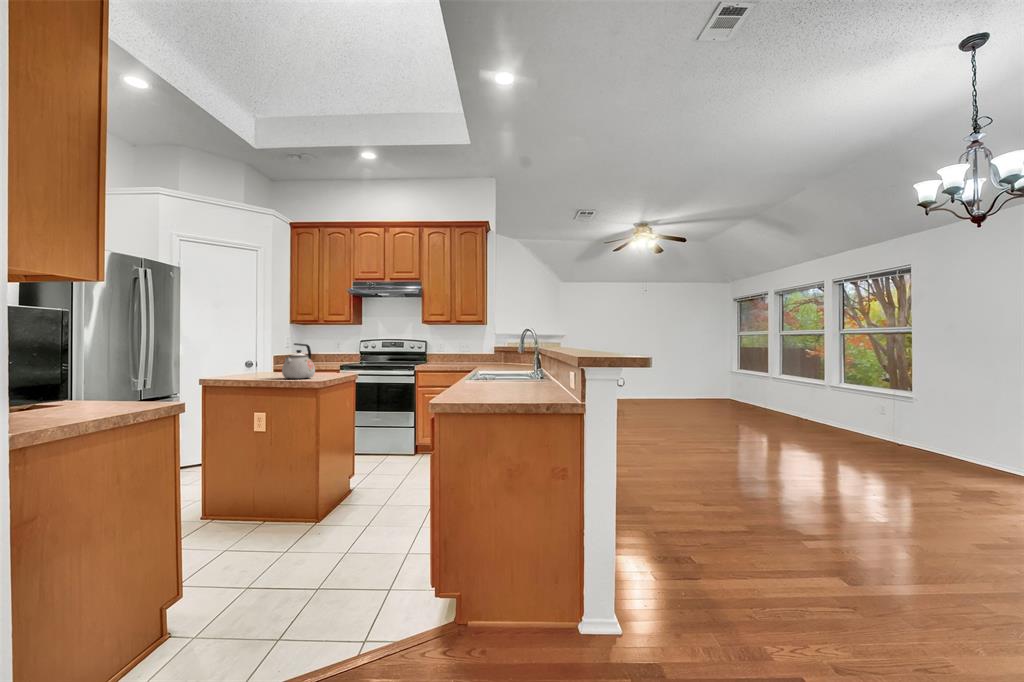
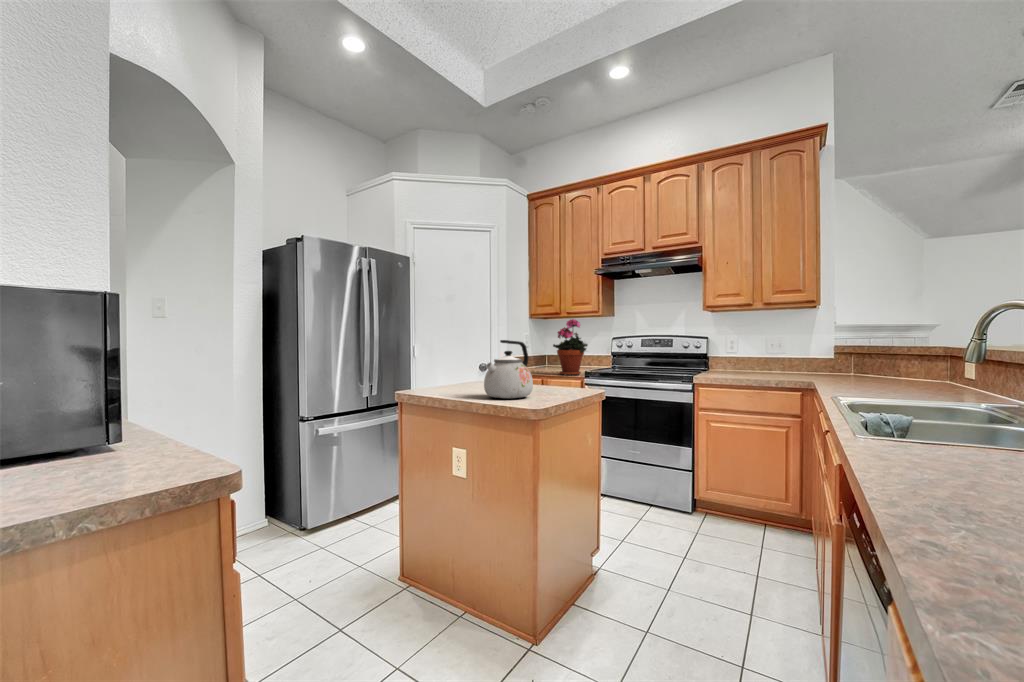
potted plant: none [314,326,342,368] -> present [553,319,587,375]

